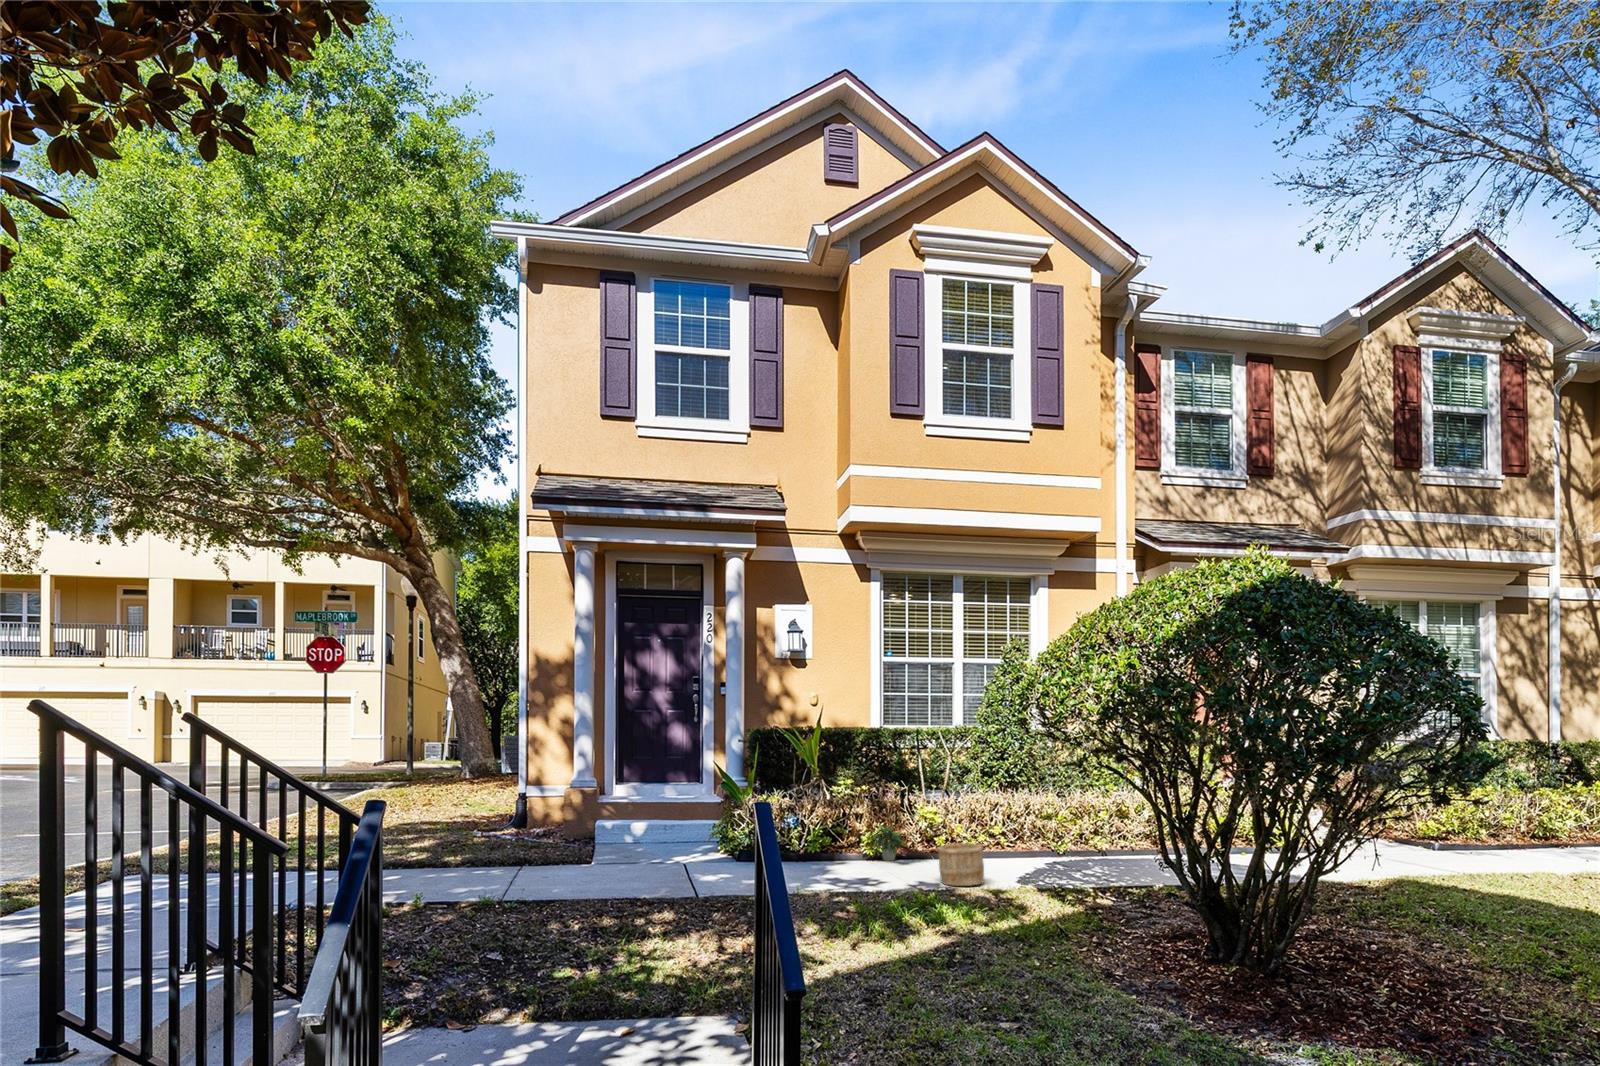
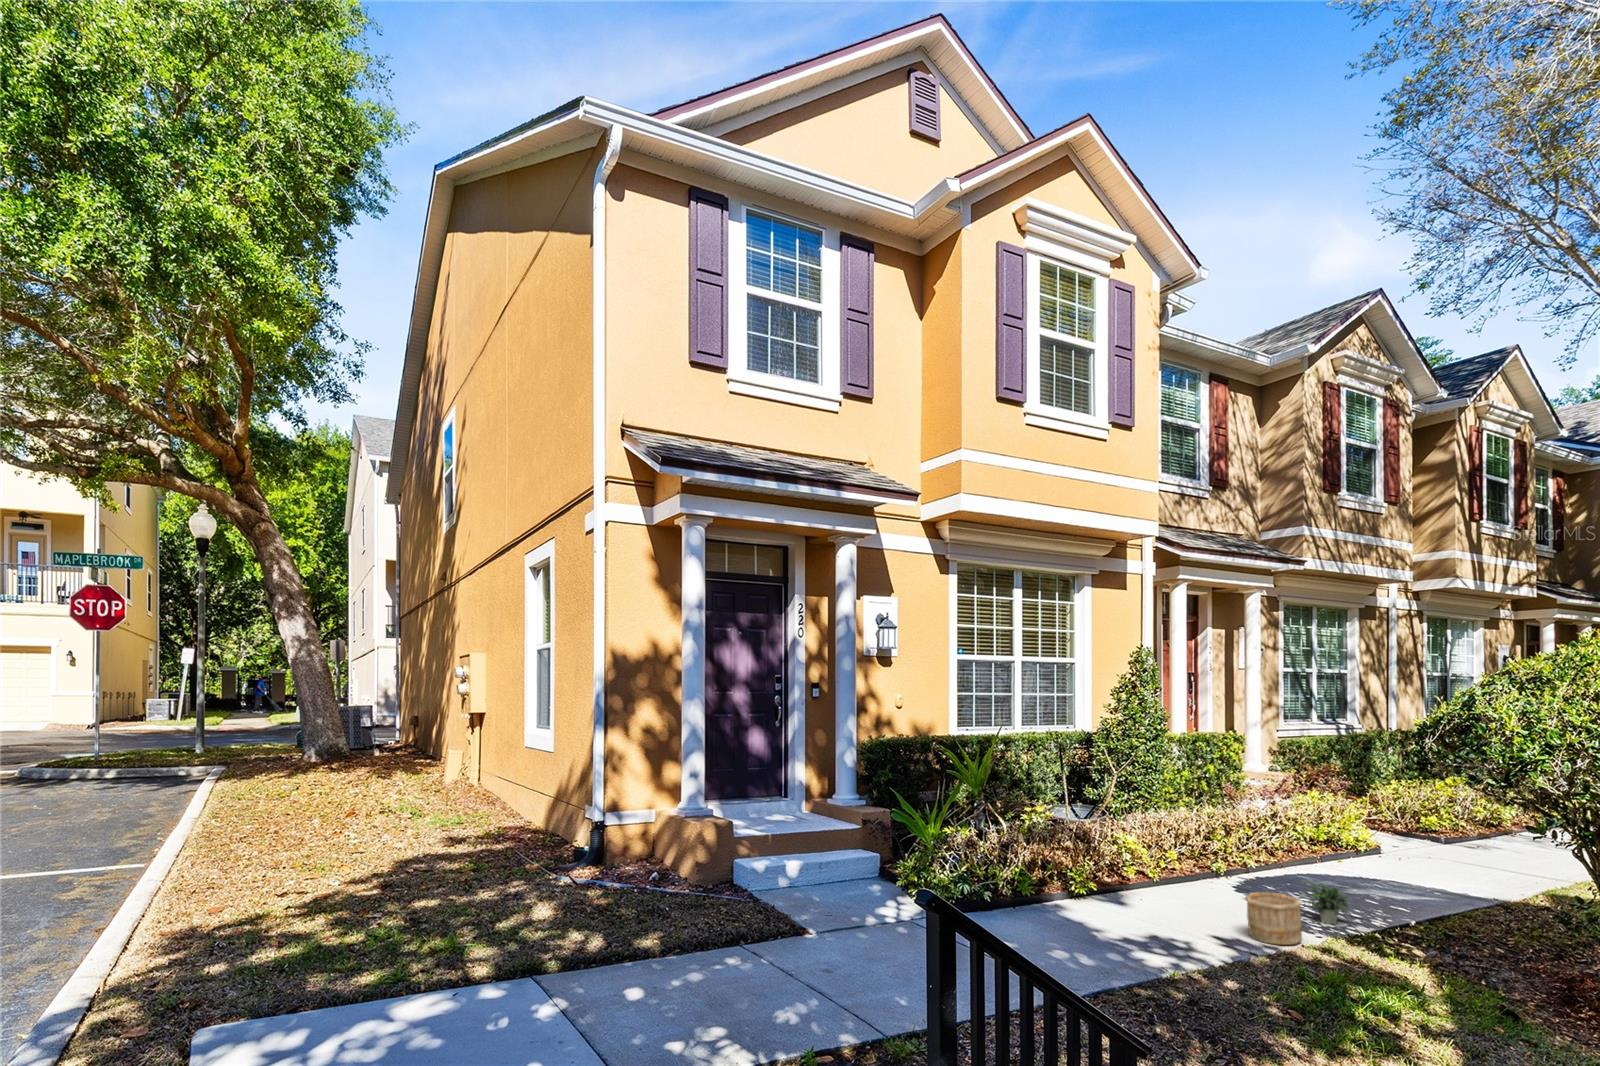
potted plant: present [873,826,904,861] -> present [1308,881,1350,924]

